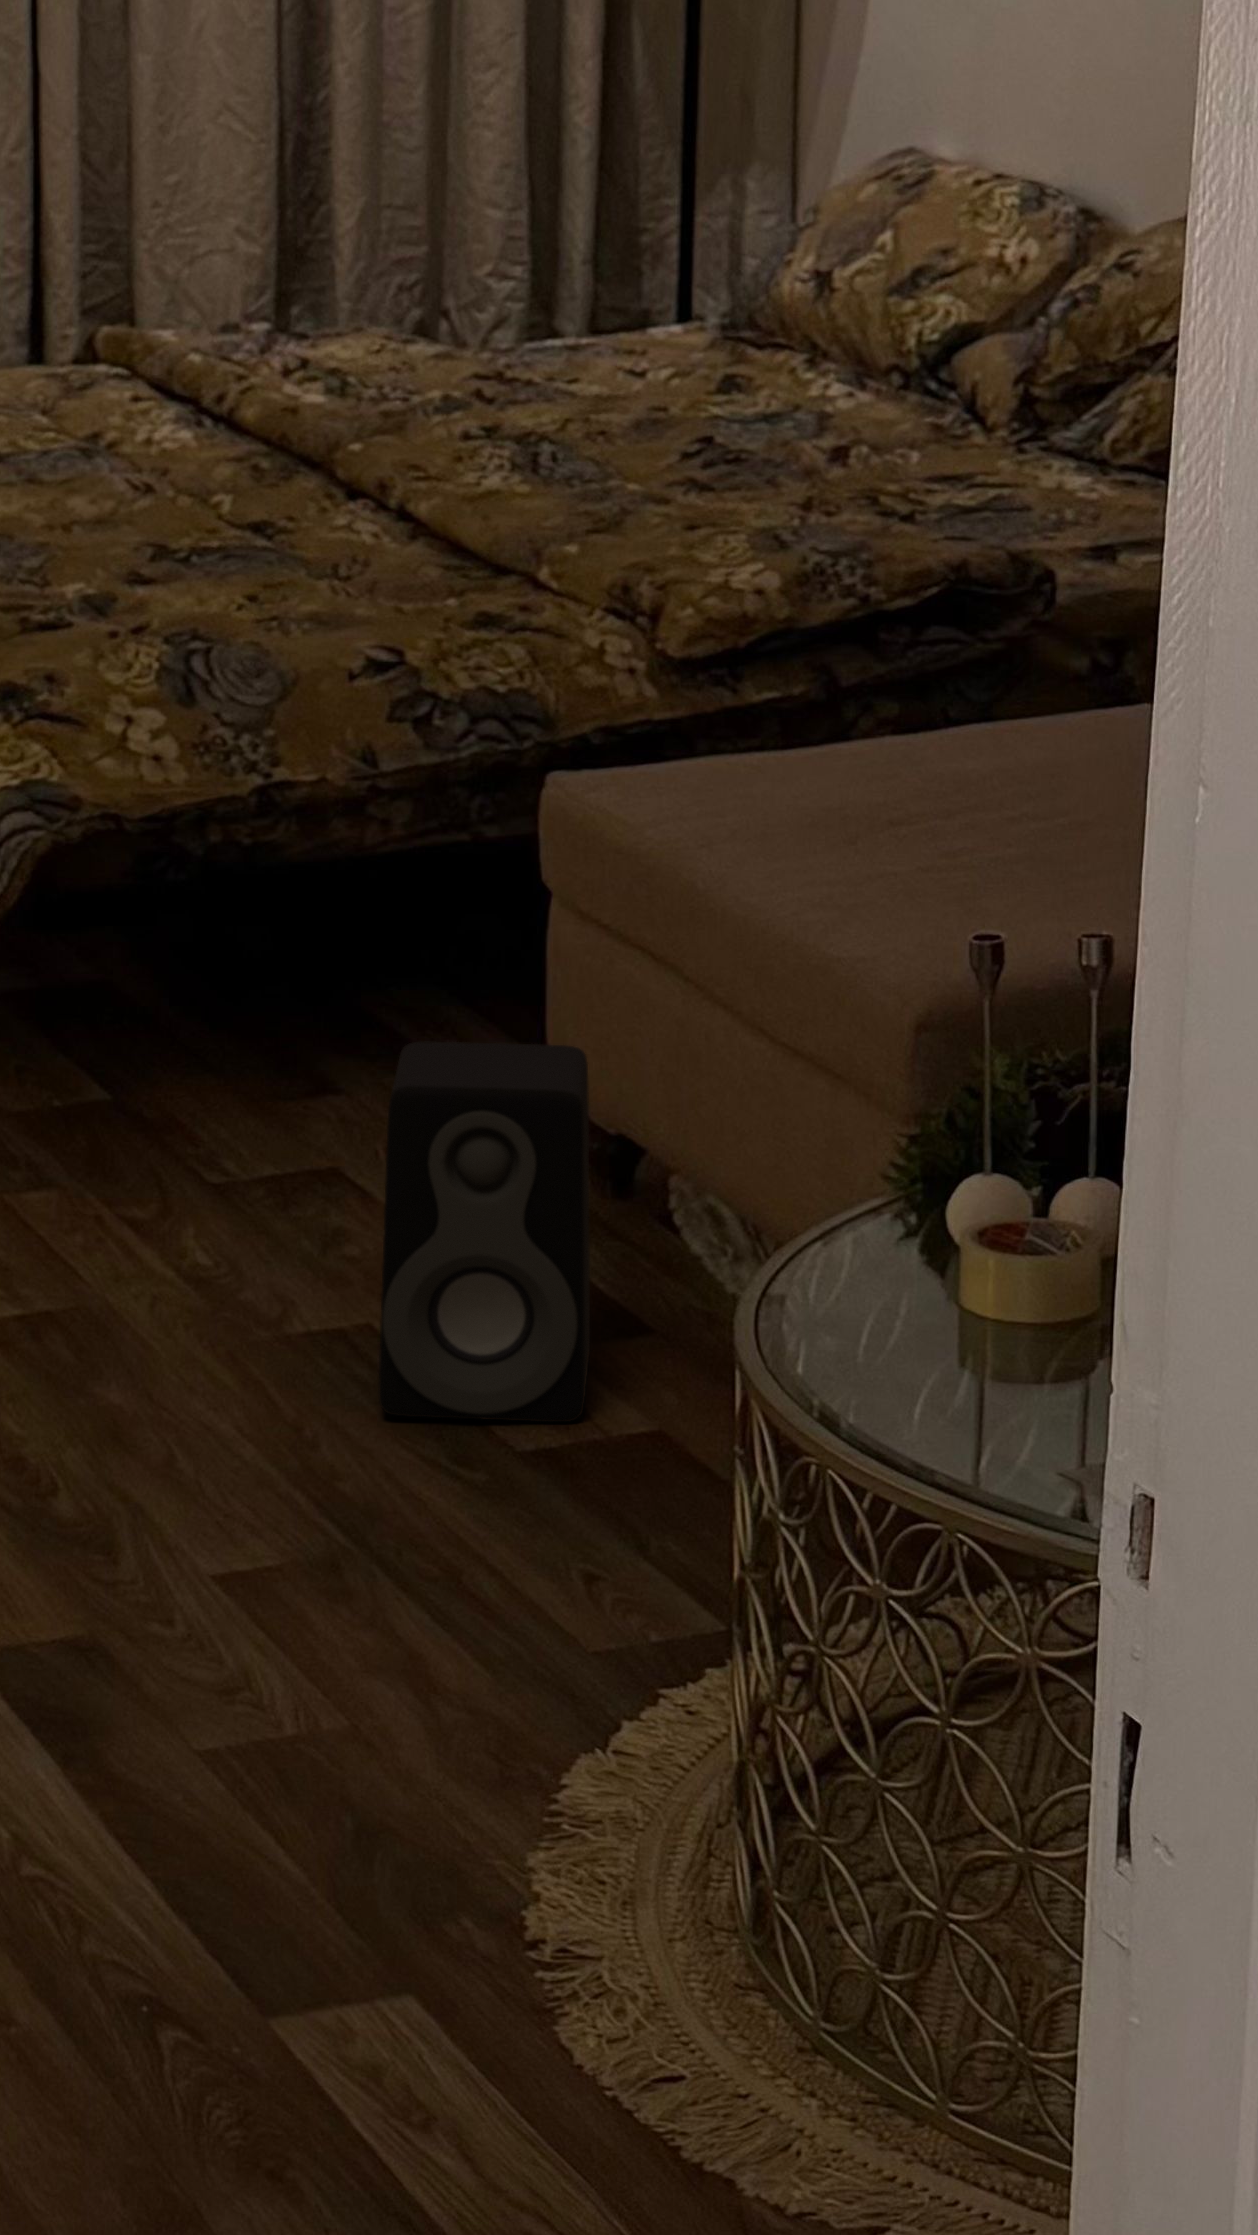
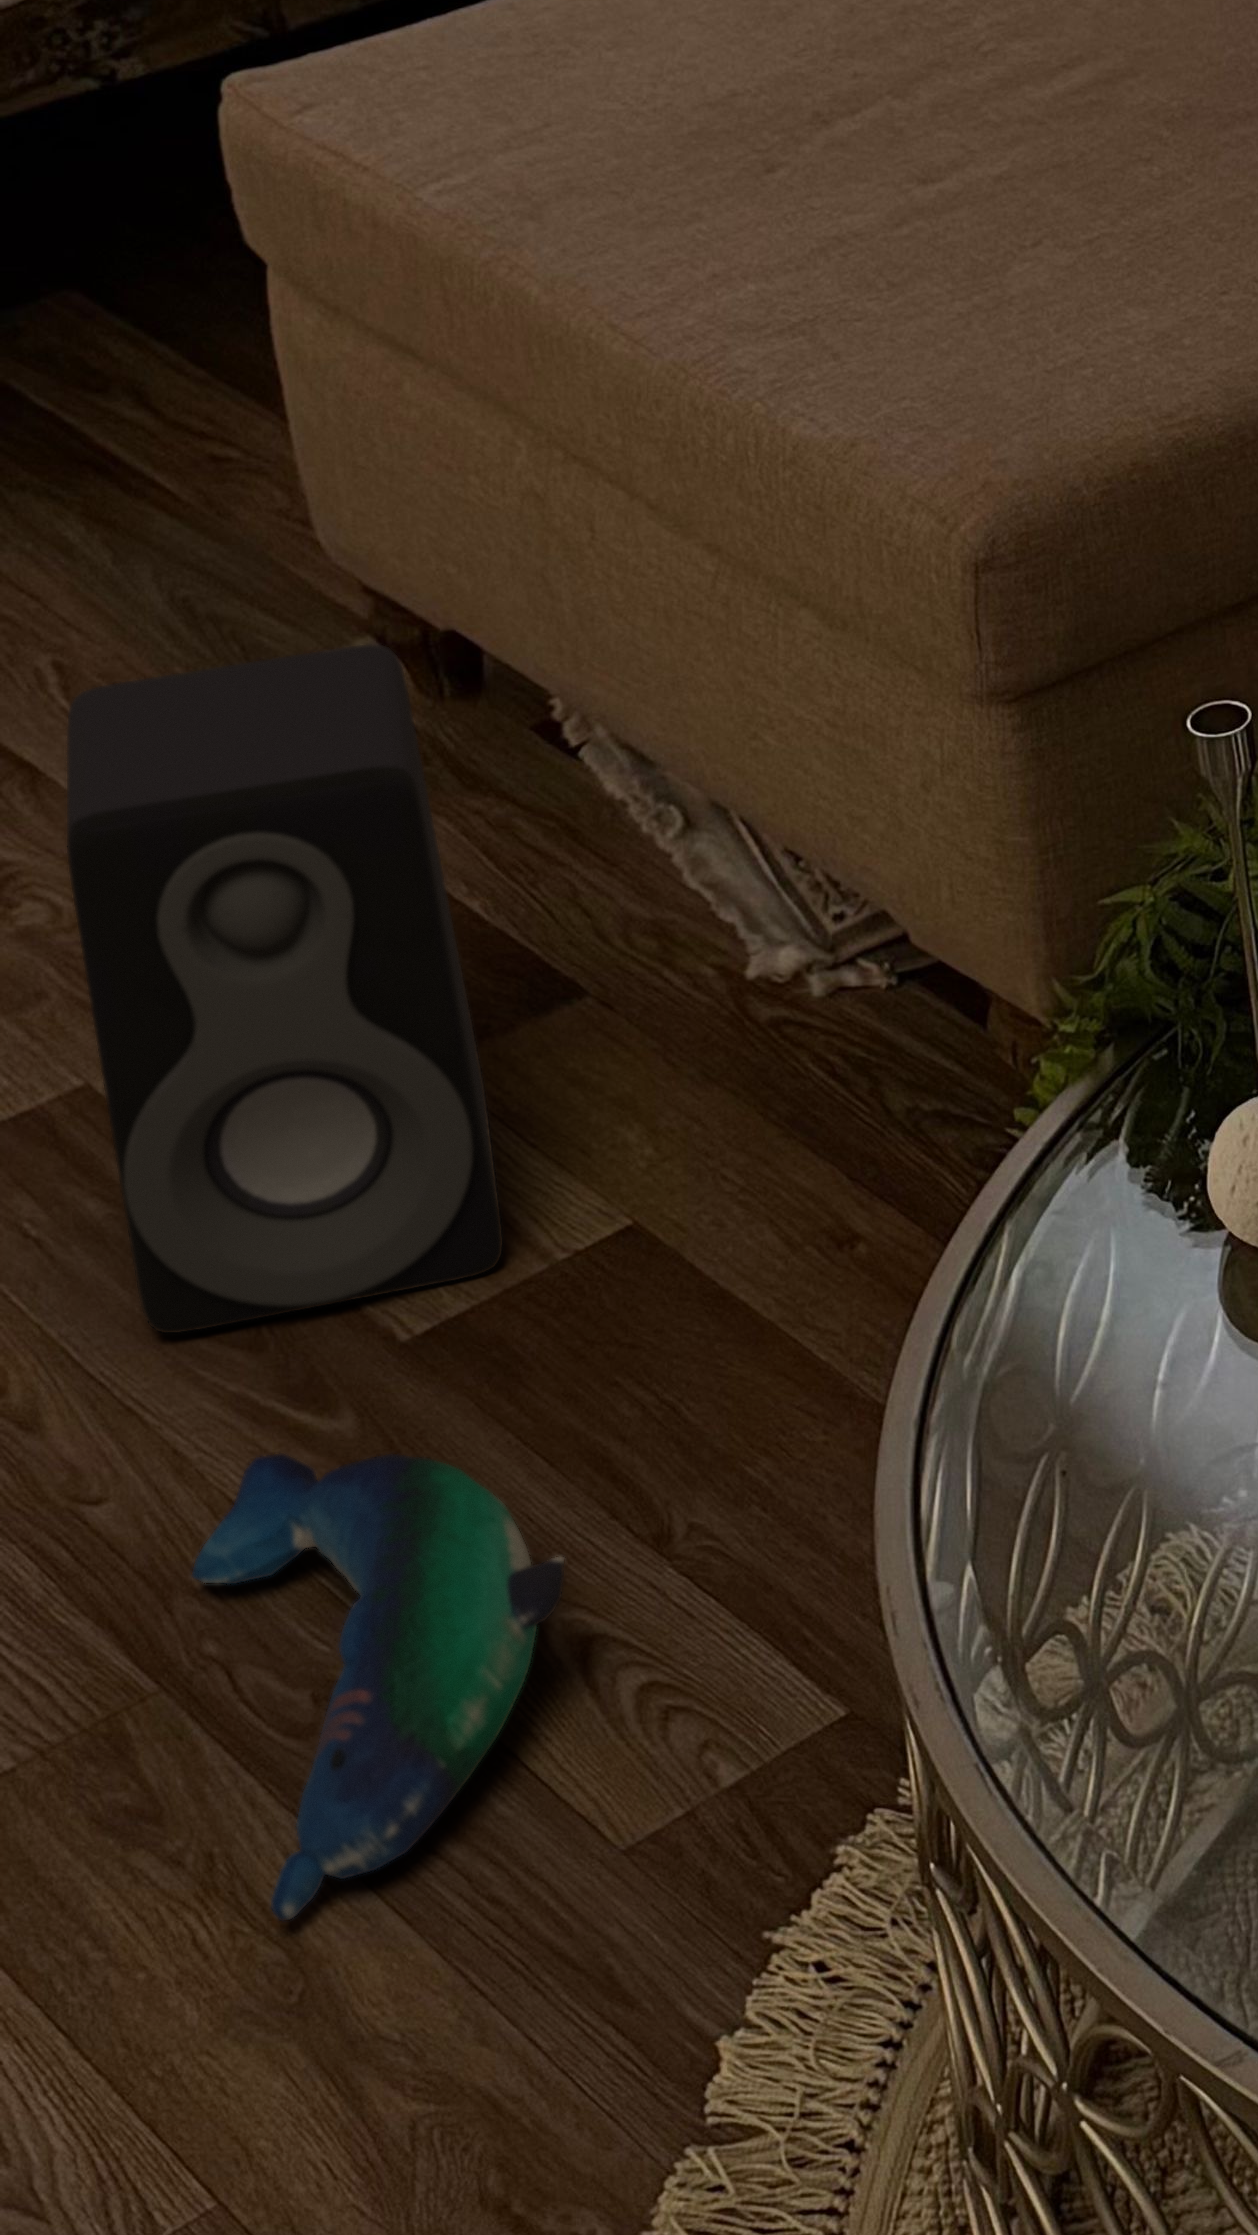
plush toy: none [382,1443,585,1629] -> present [192,1454,564,1920]

